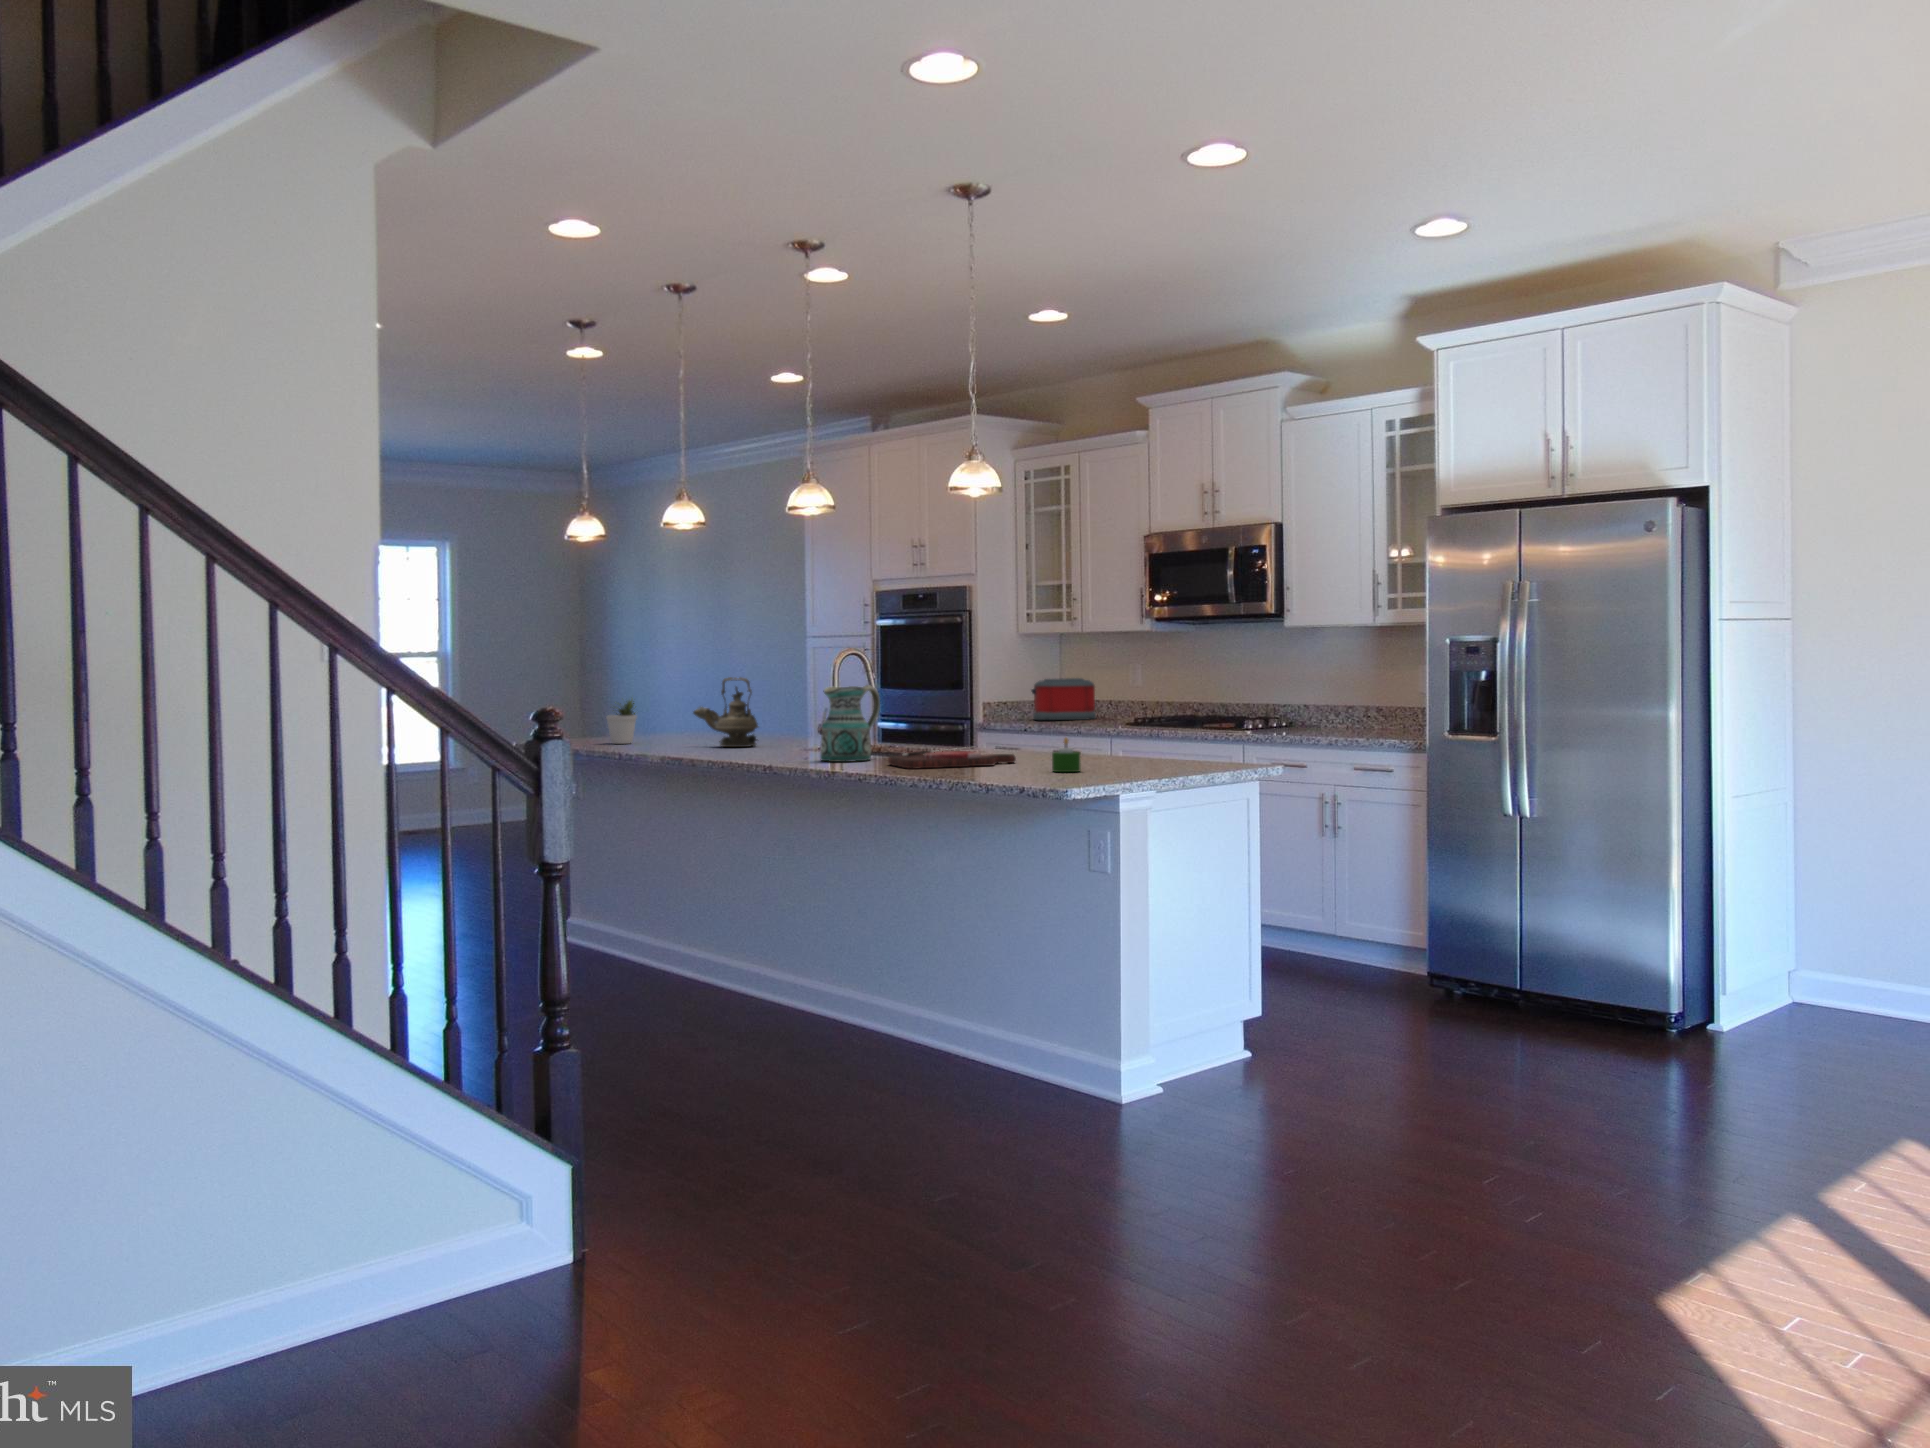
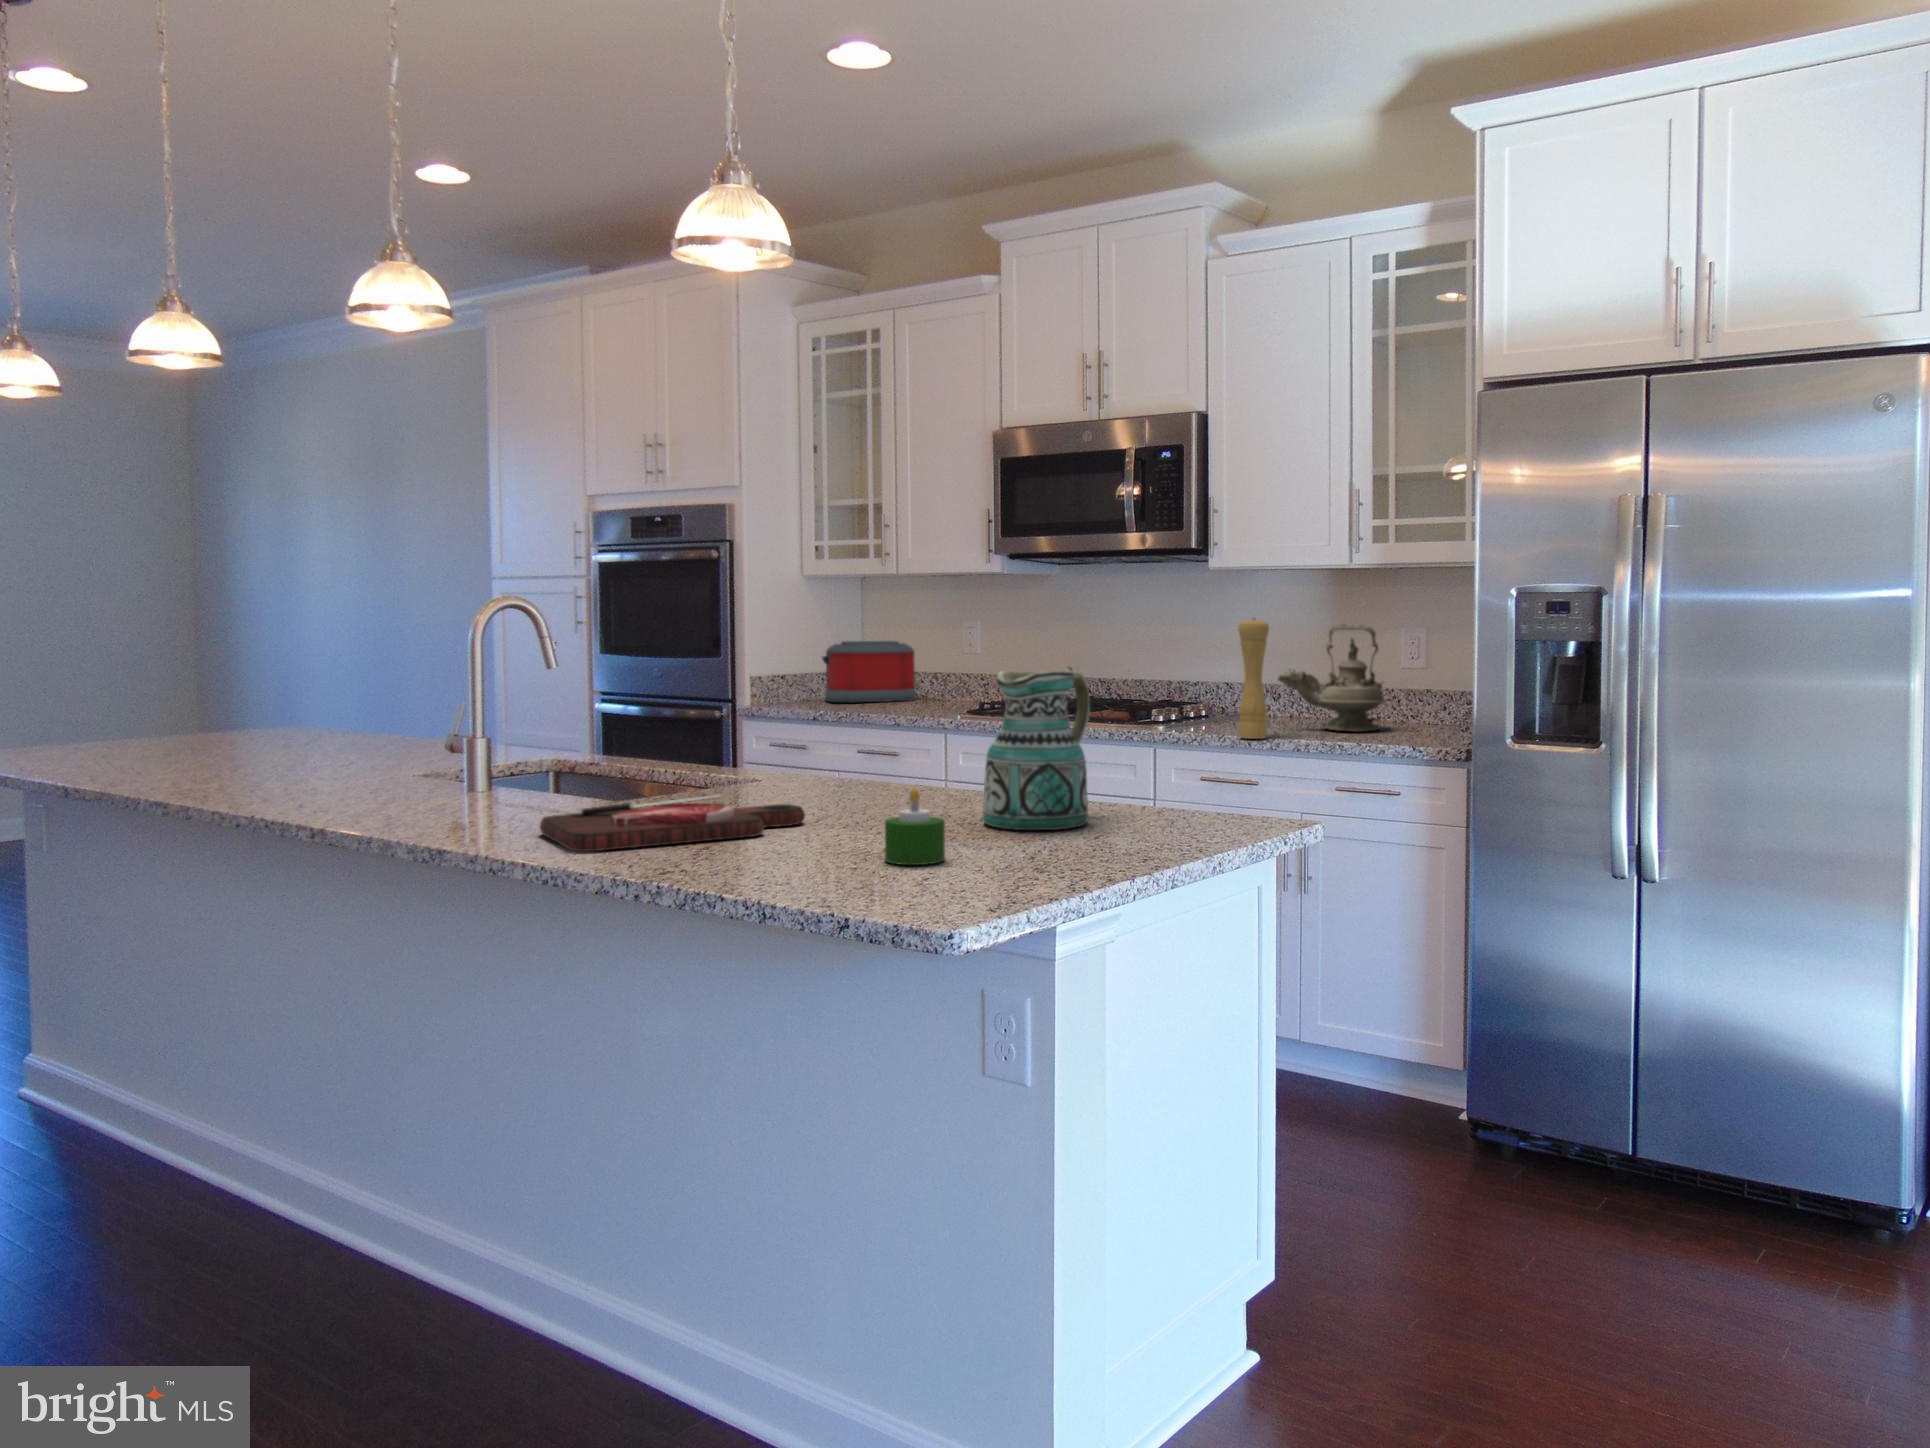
pepper mill: none [1292,659,1313,736] -> present [1238,618,1269,739]
teapot: present [693,677,759,747] -> present [1277,624,1385,732]
ceramic pitcher: present [820,685,880,762] -> present [983,667,1090,830]
potted plant: present [606,698,637,744] -> none [61,673,128,760]

